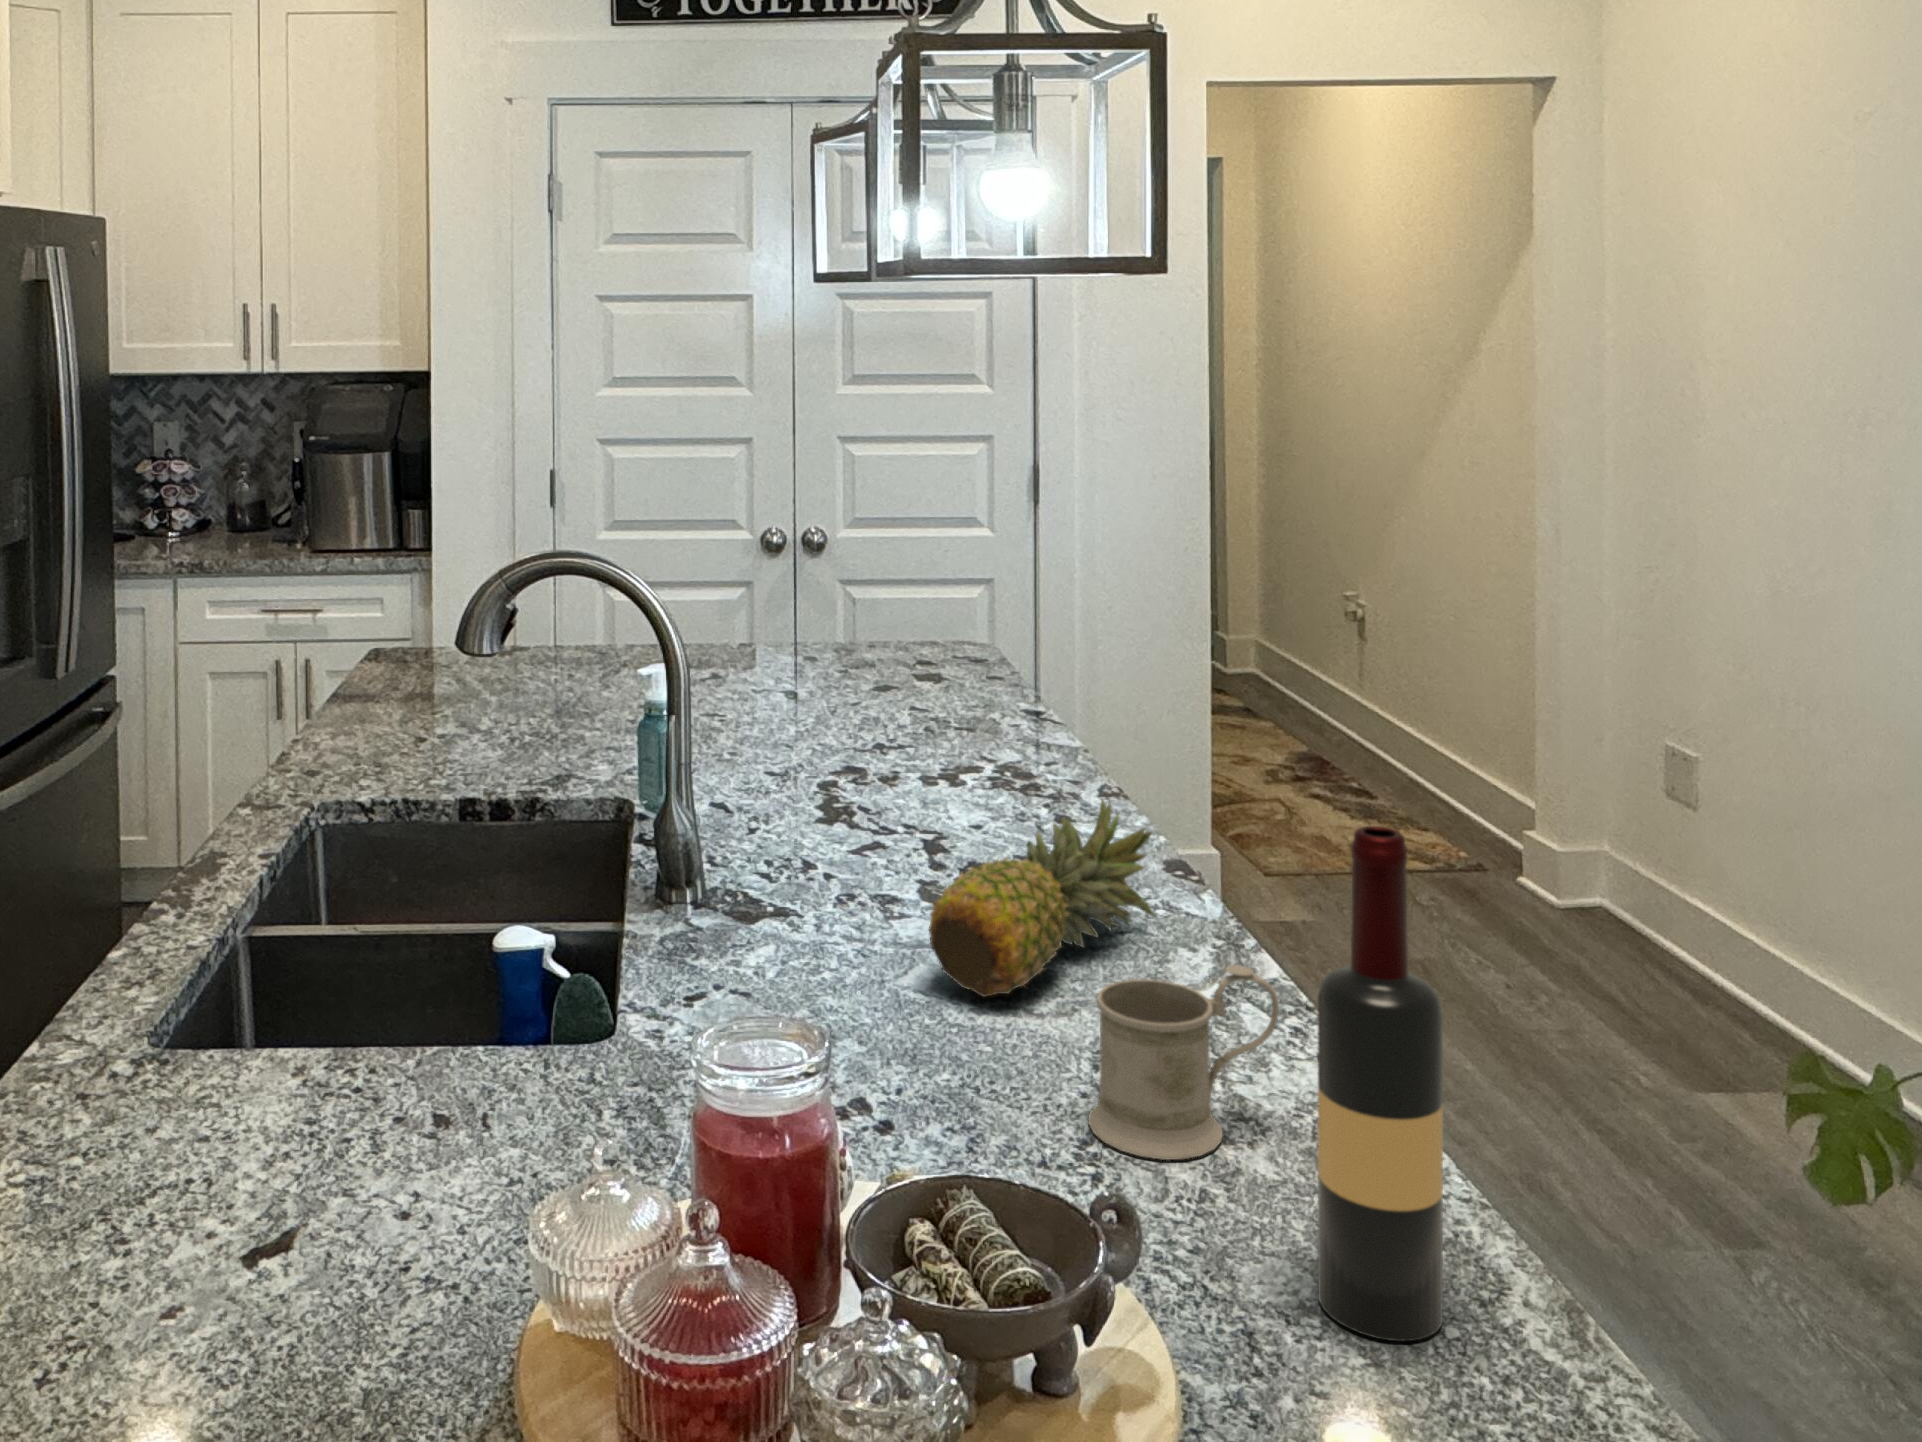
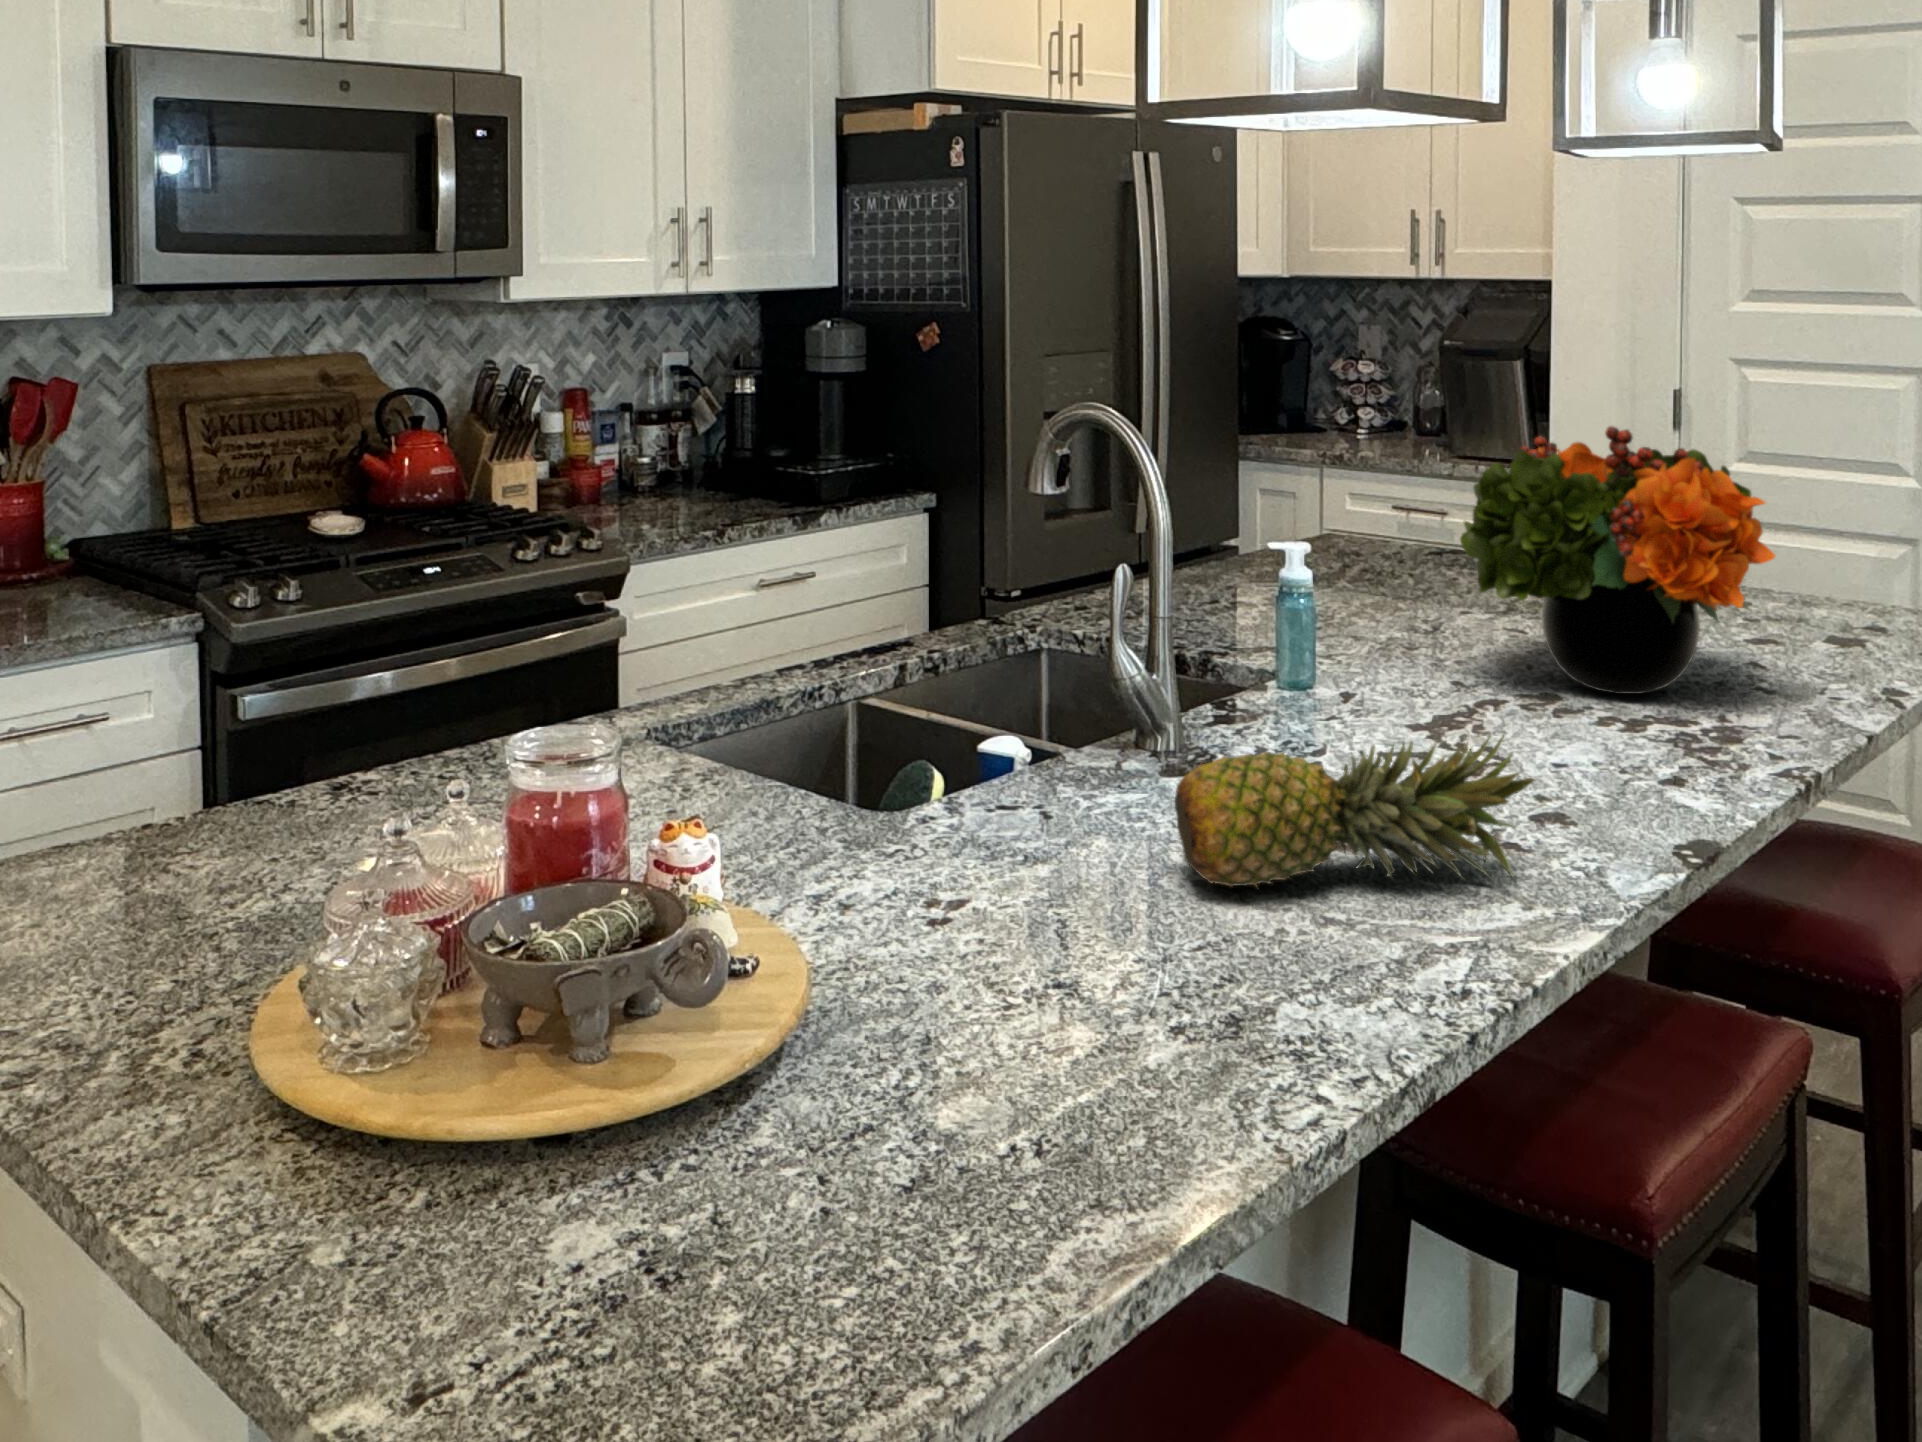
flower arrangement: none [747,519,1001,752] -> present [1460,426,1775,694]
wine bottle: present [1318,826,1443,1341] -> none [921,673,1049,1228]
mug: present [1088,965,1279,1160] -> none [1054,858,1239,1047]

